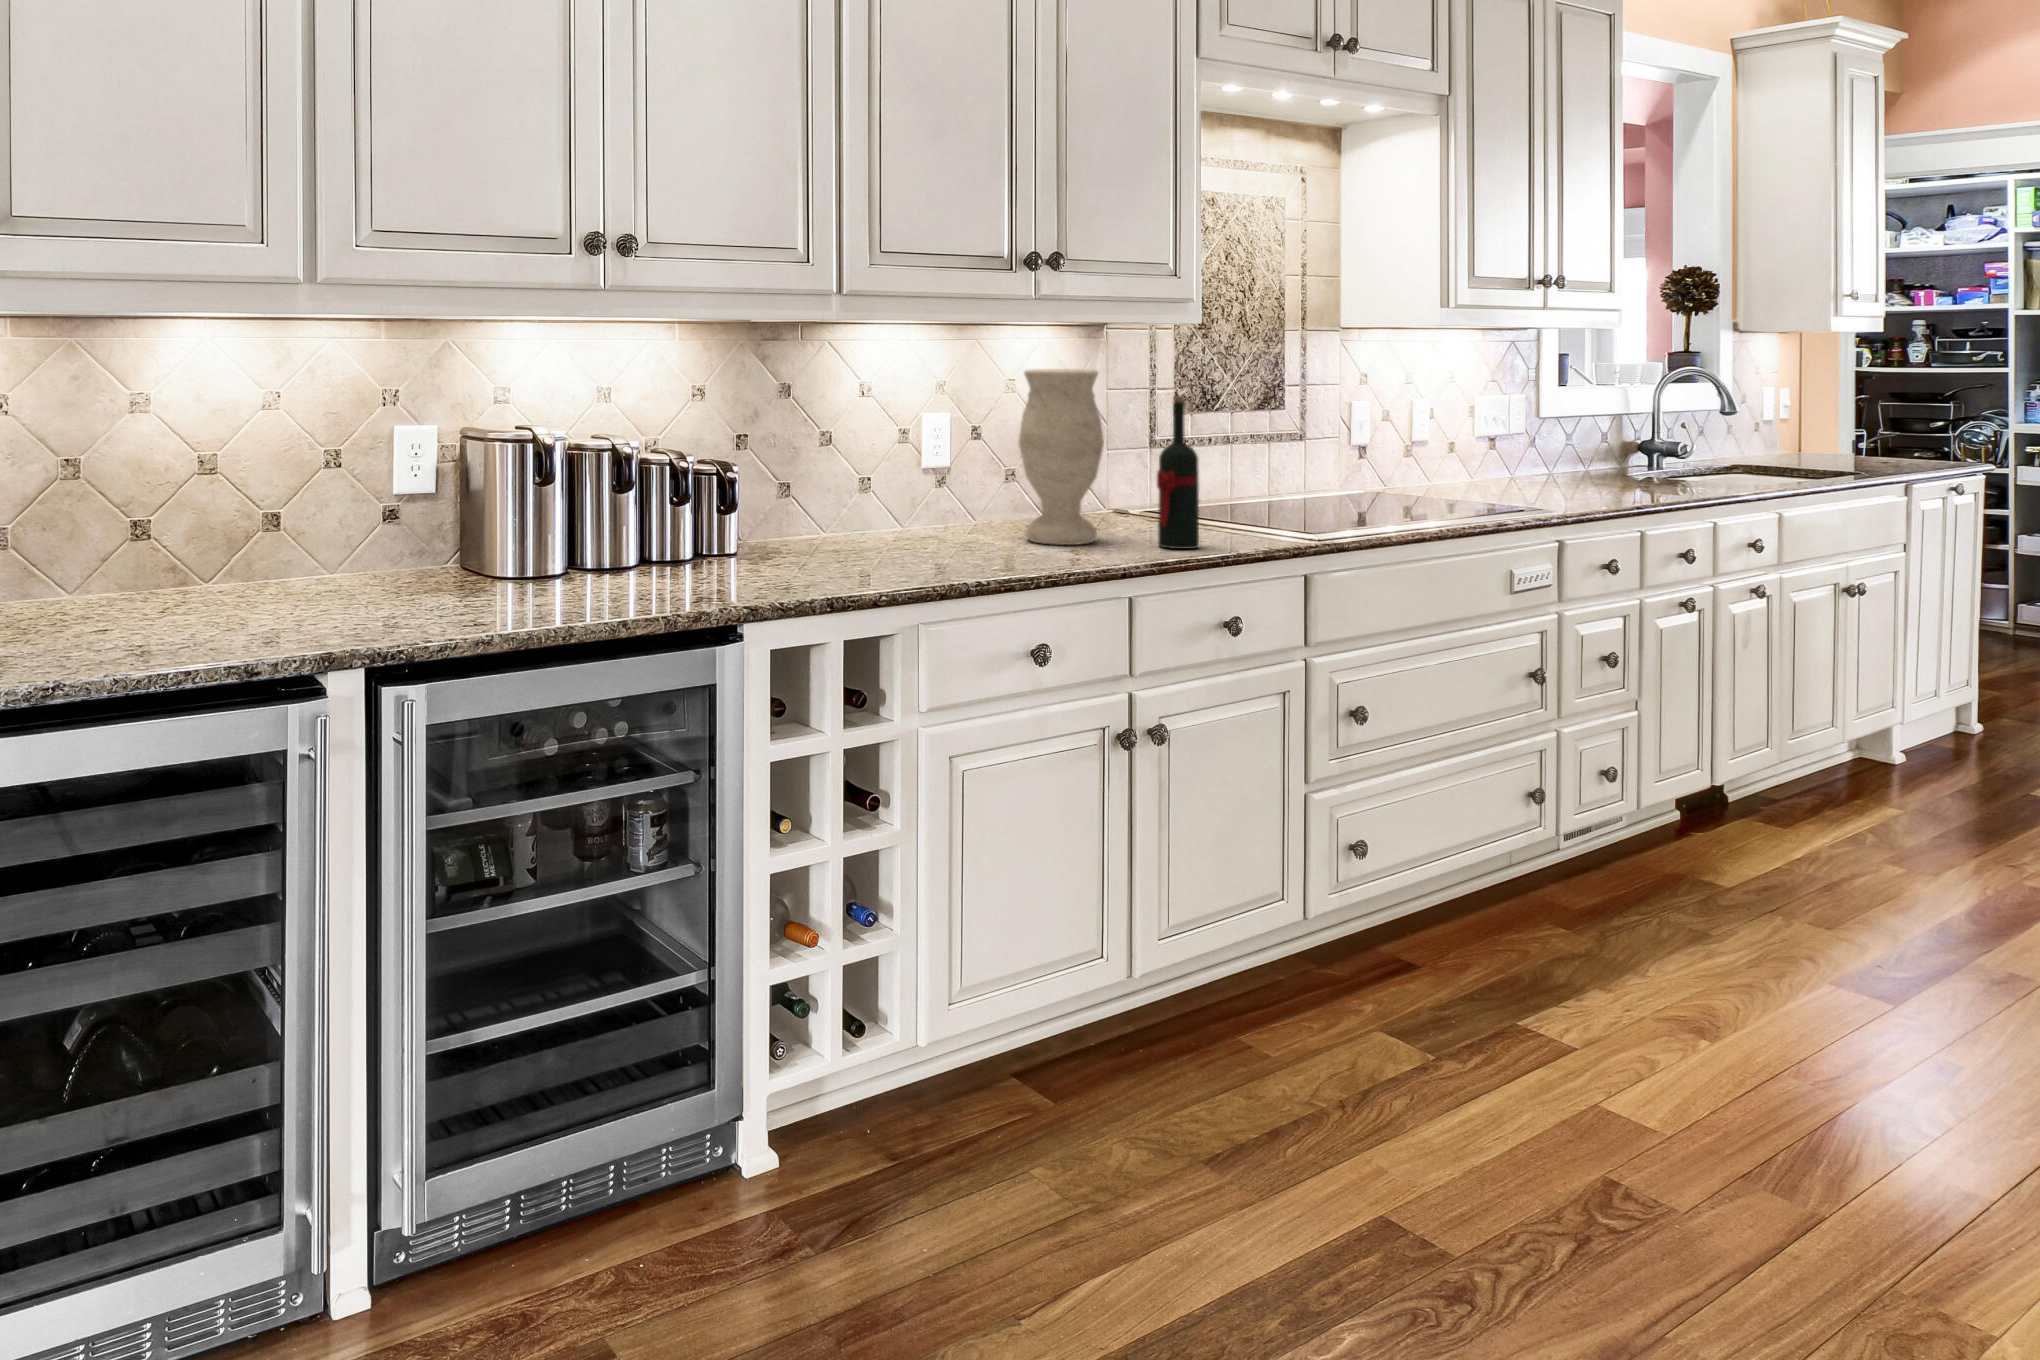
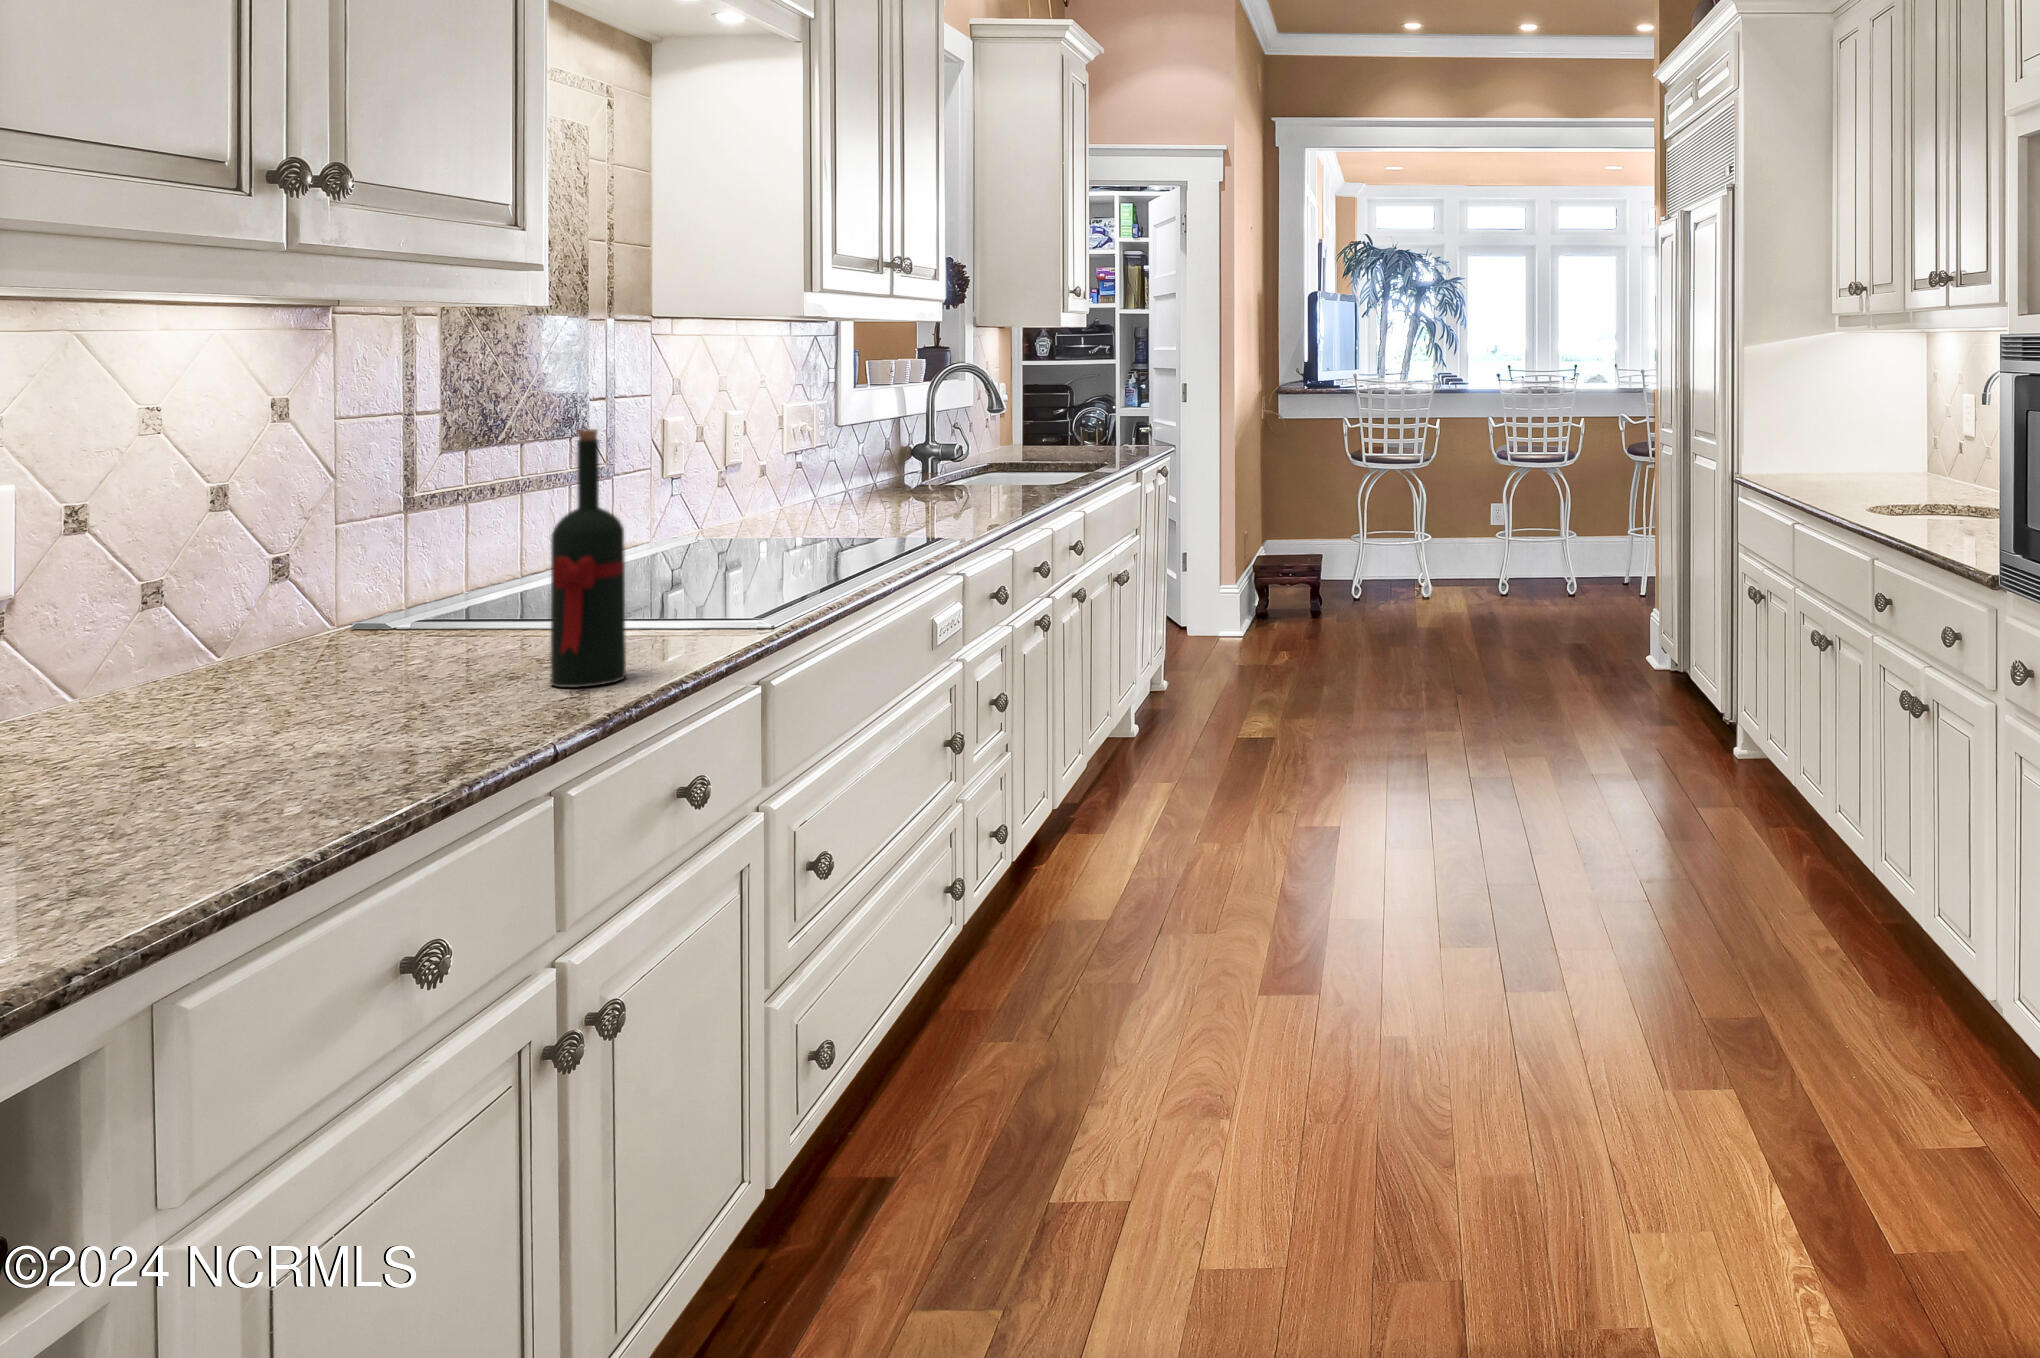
vase: present [1019,369,1104,545] -> none [240,388,439,724]

